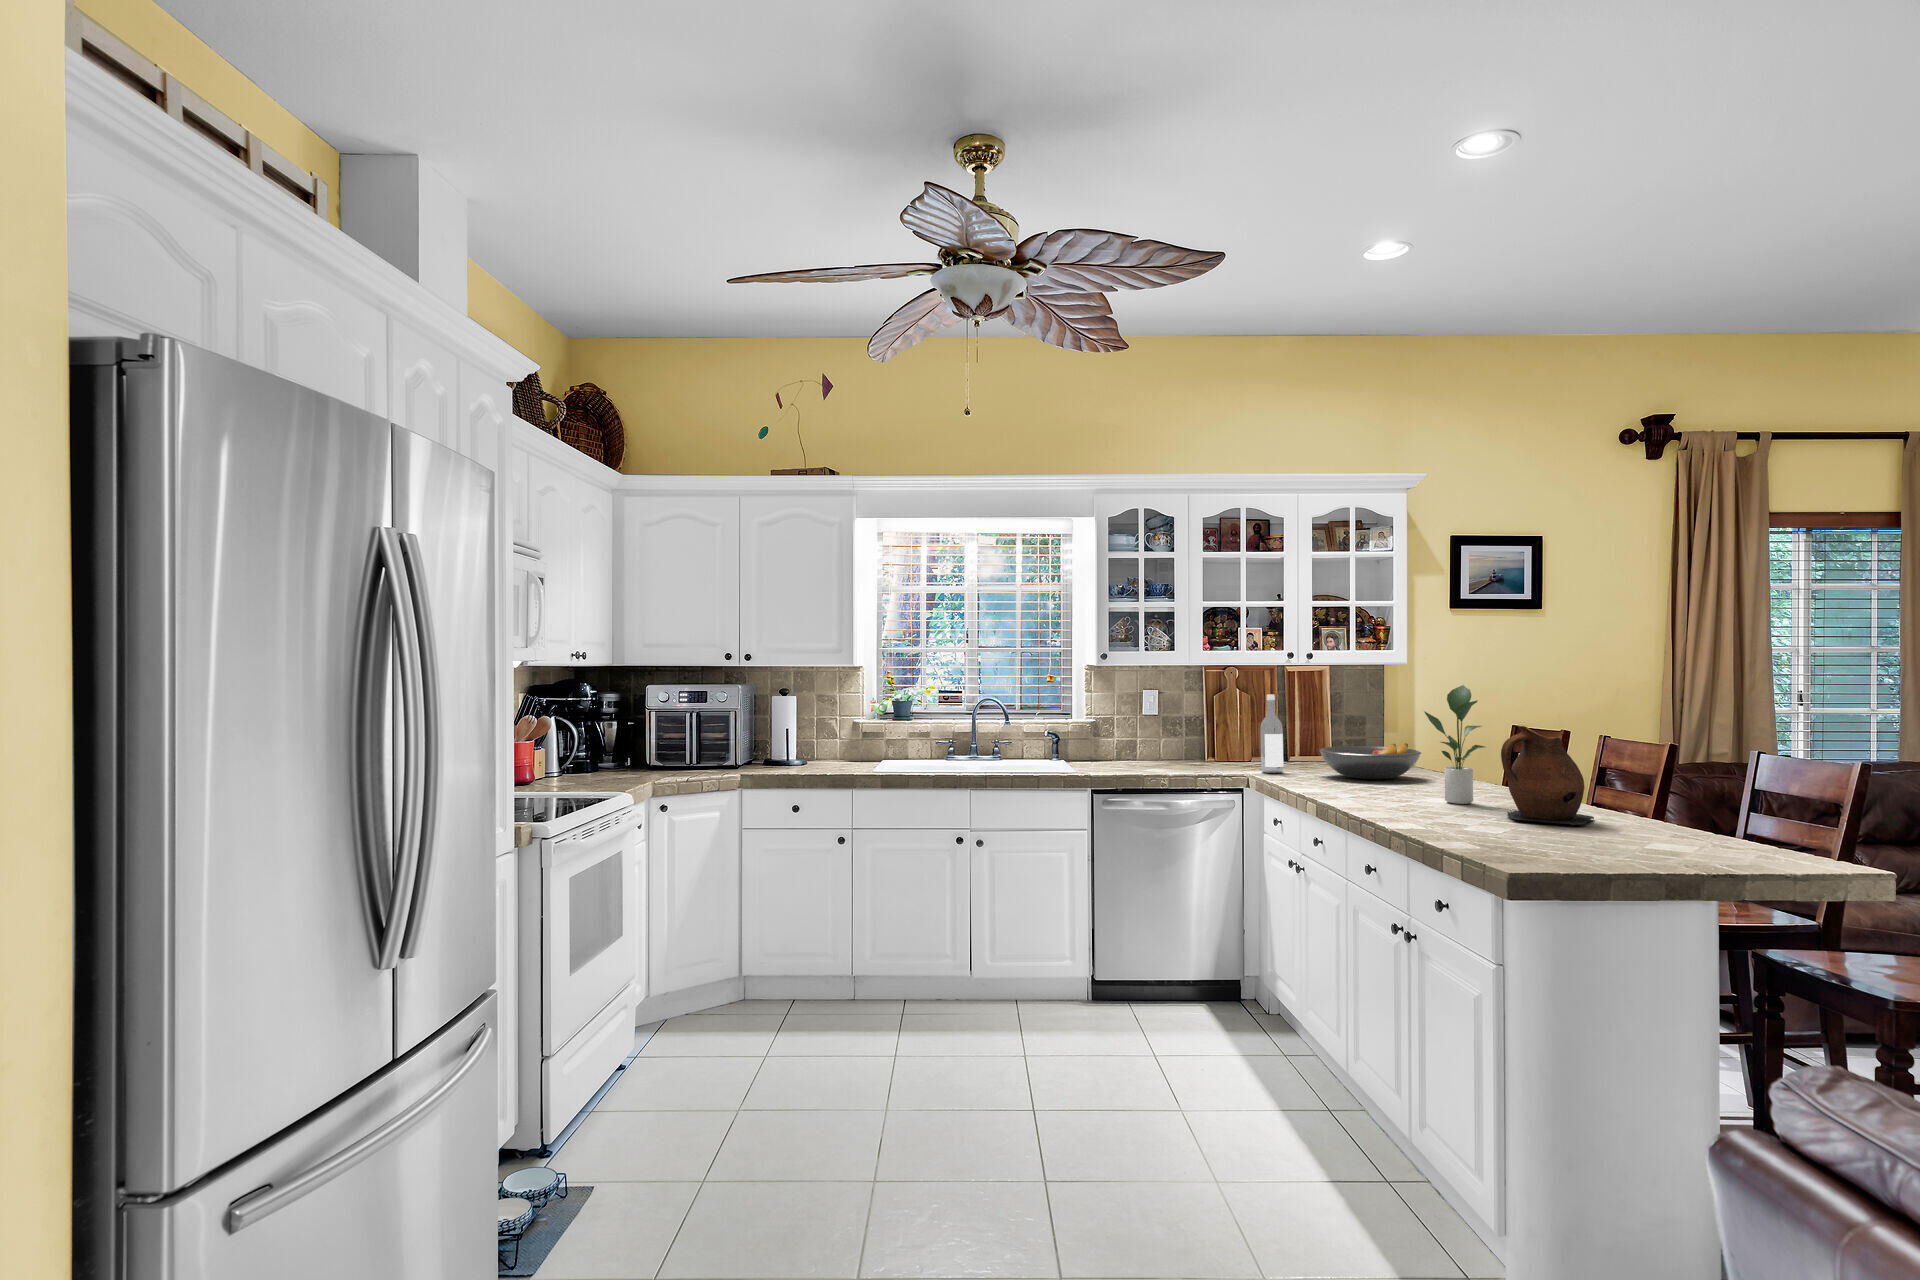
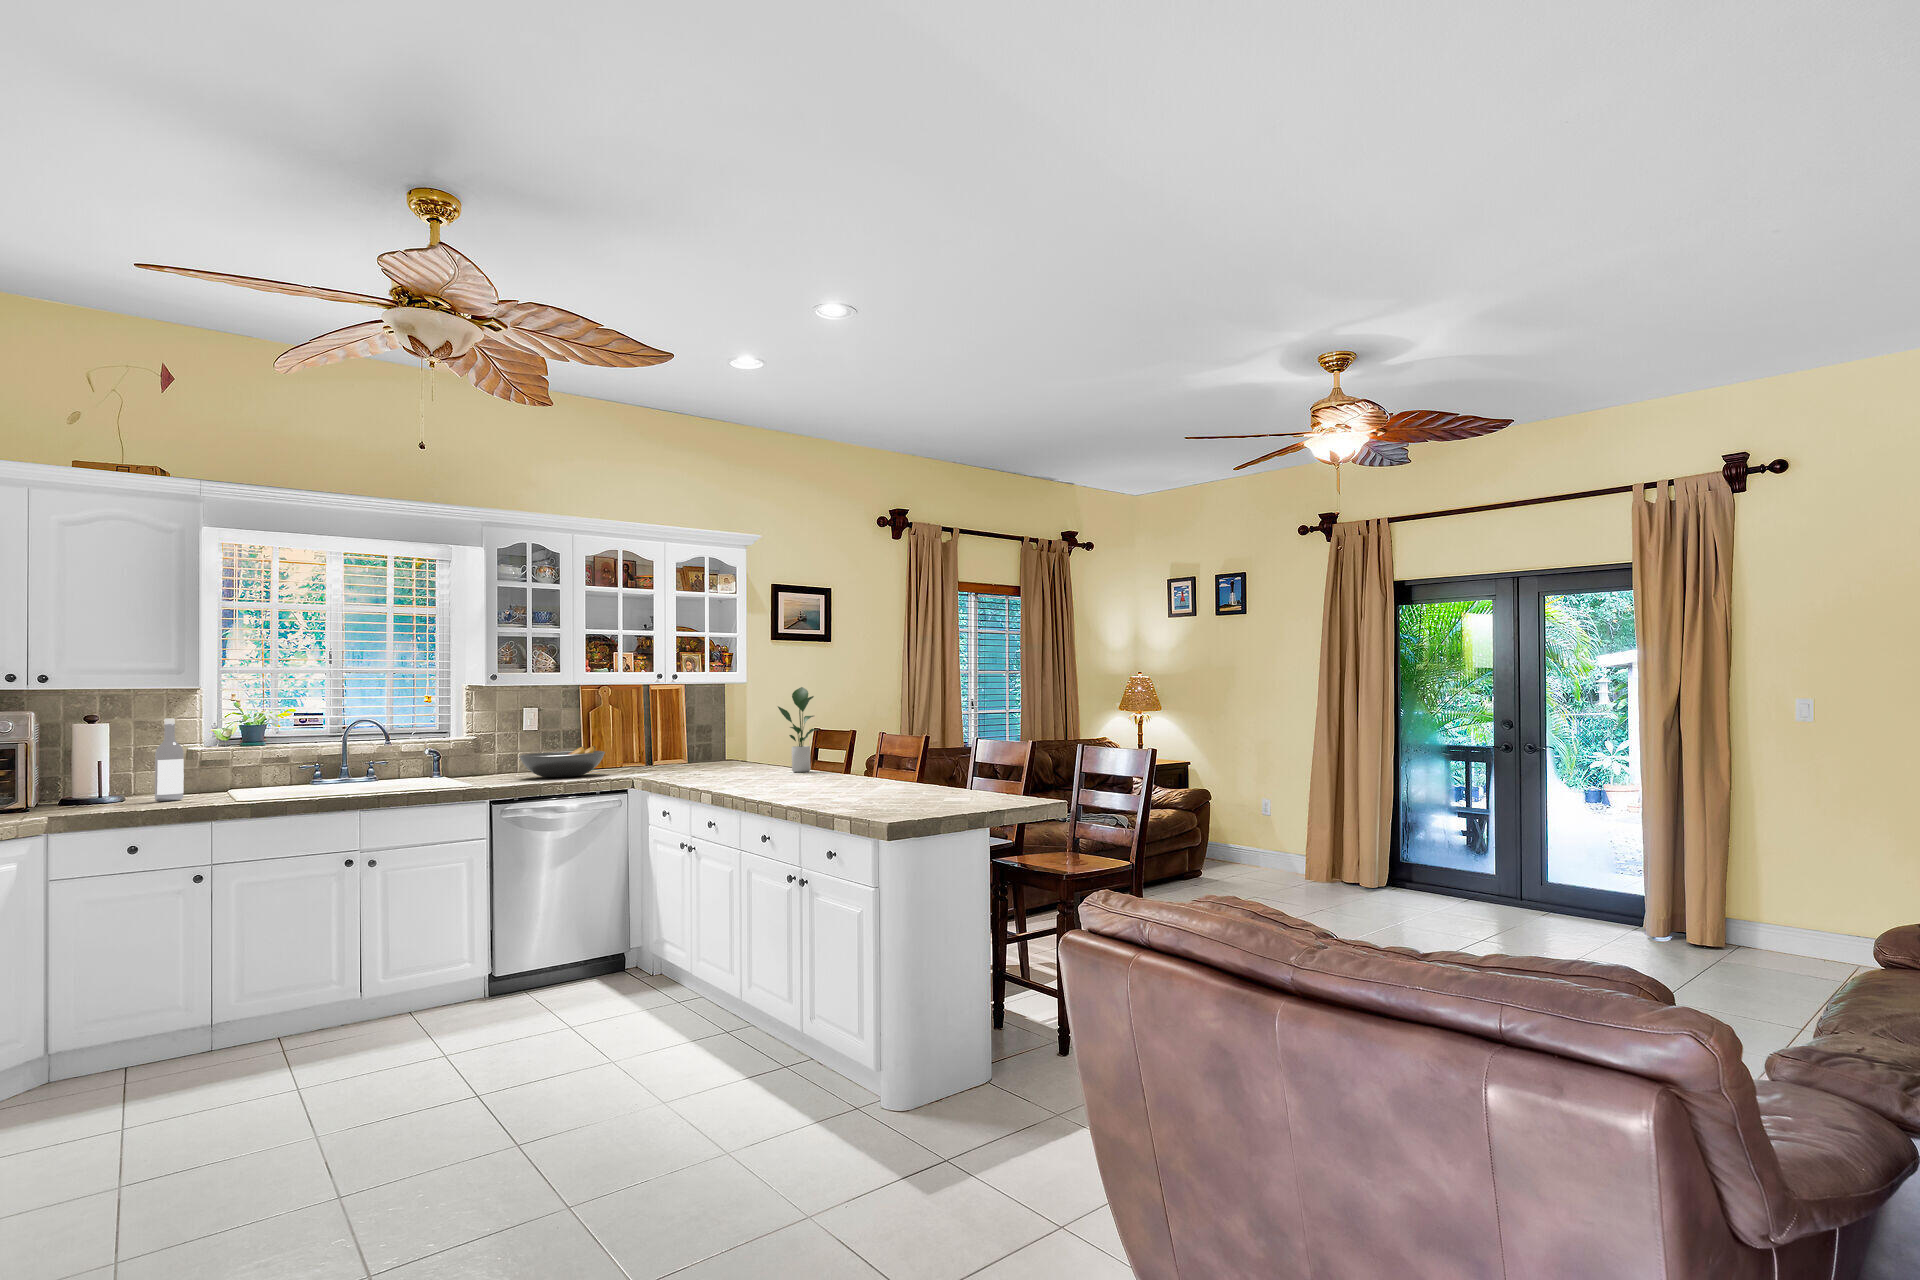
wine bottle: present [1261,694,1283,773] -> present [155,718,184,801]
ceramic pitcher: present [1501,725,1594,826] -> none [833,709,887,774]
fruit bowl: present [1319,743,1421,779] -> present [519,746,605,777]

